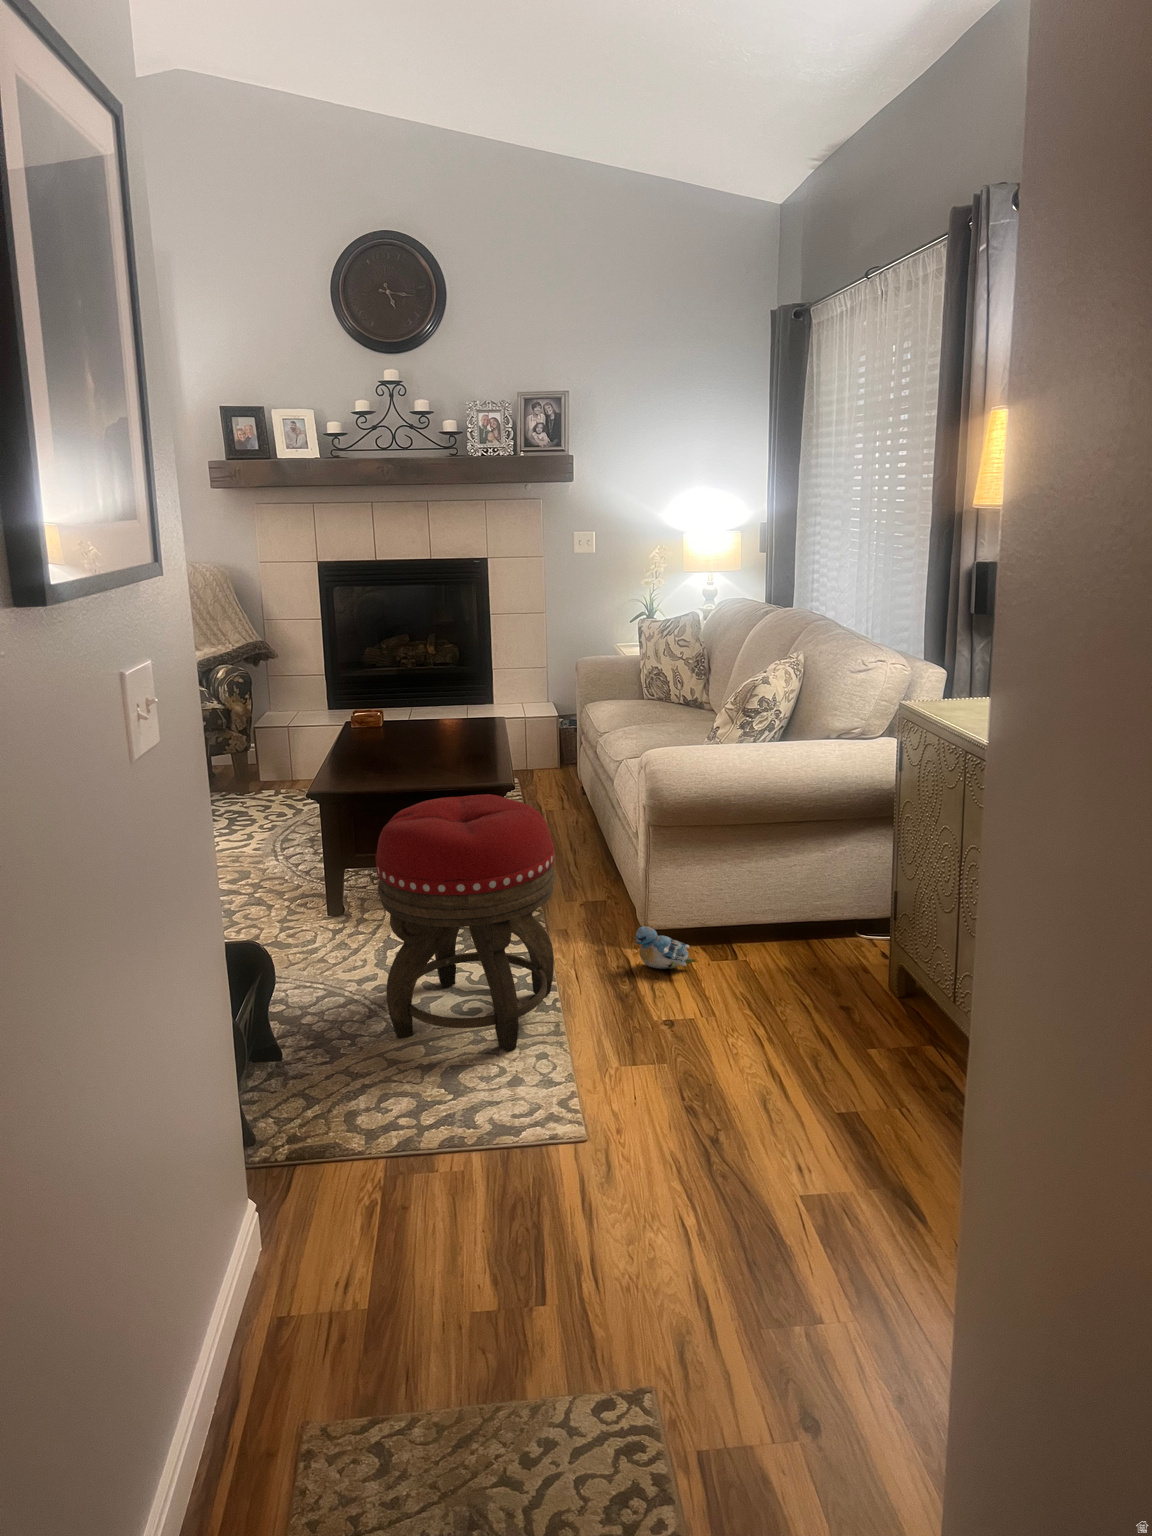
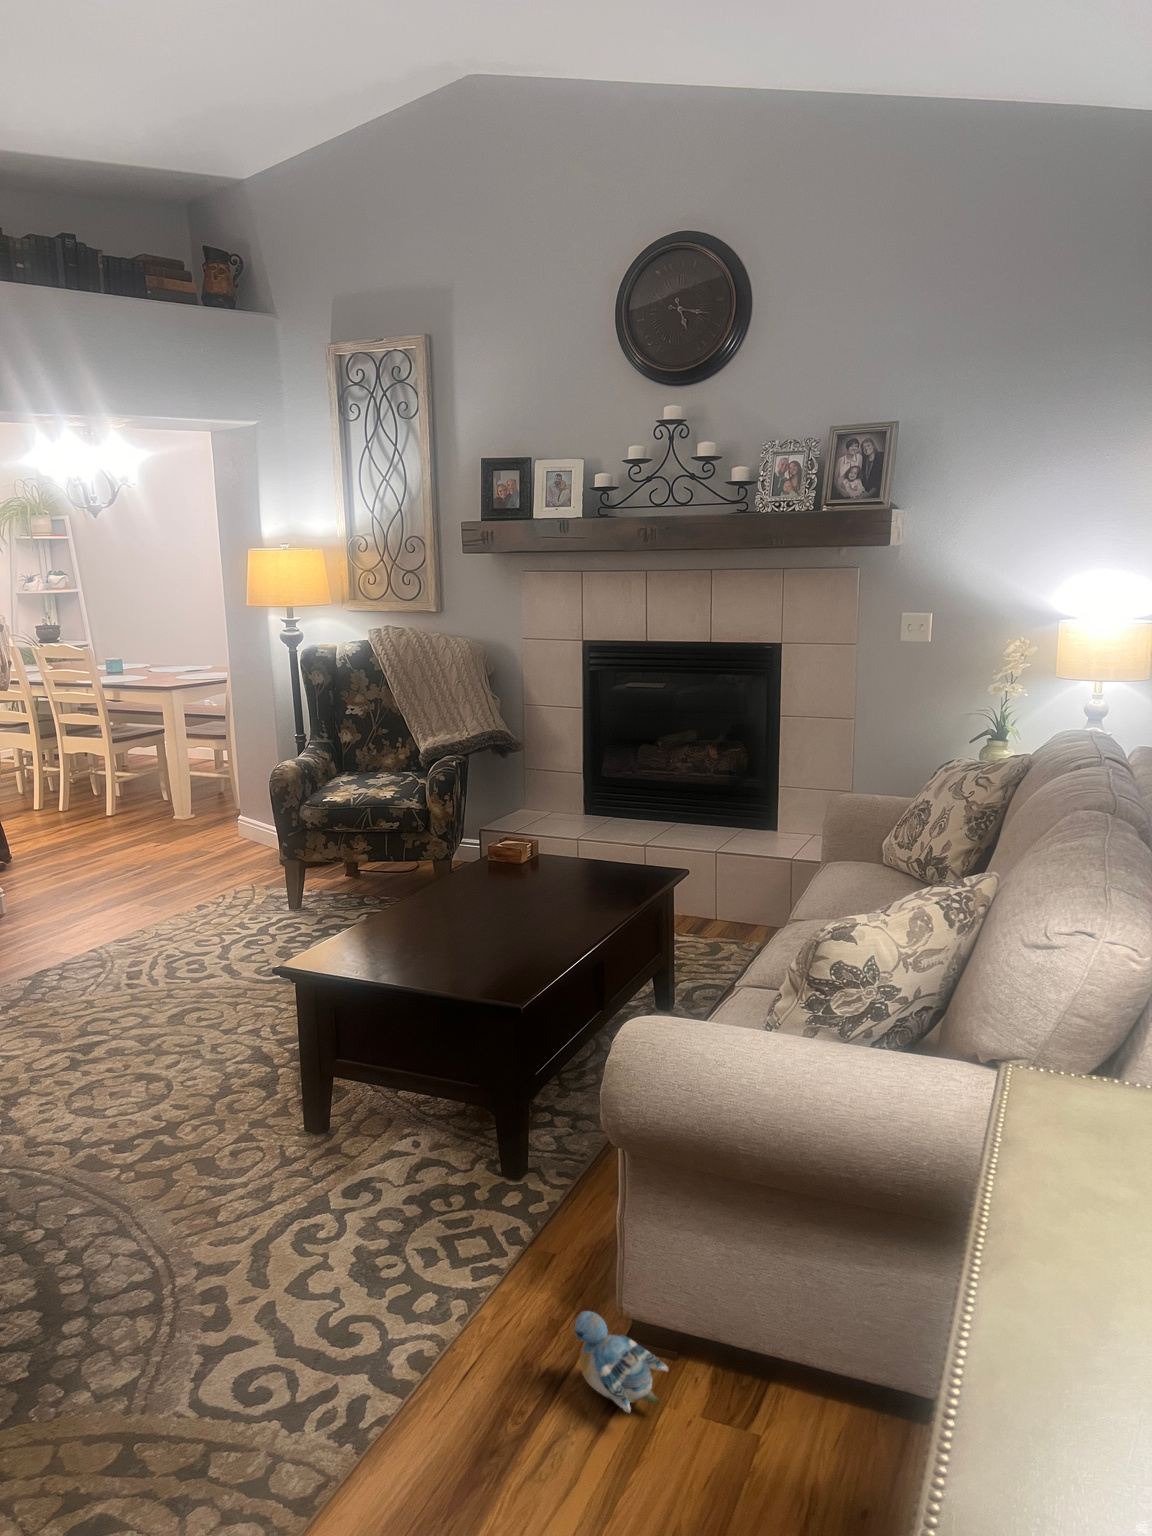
footstool: present [375,794,555,1051] -> none [113,1039,415,1486]

